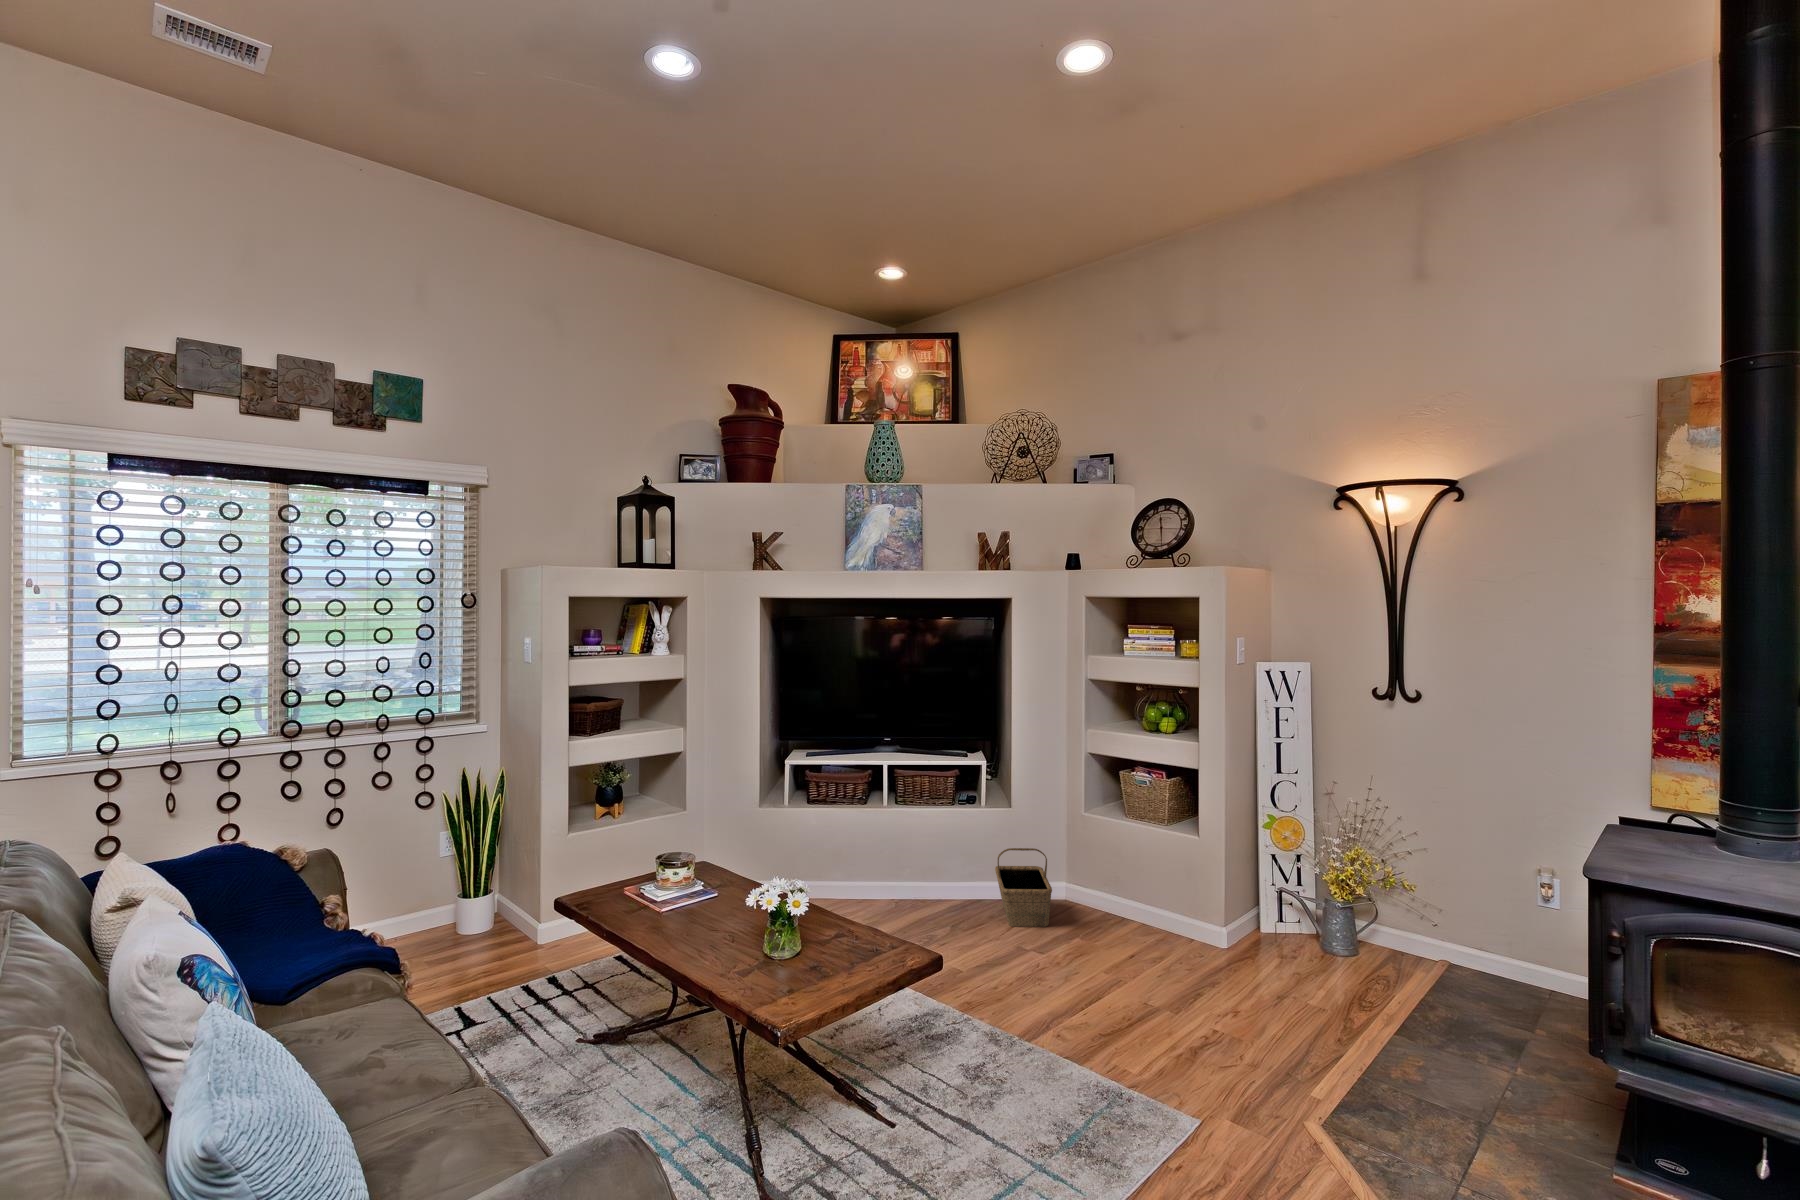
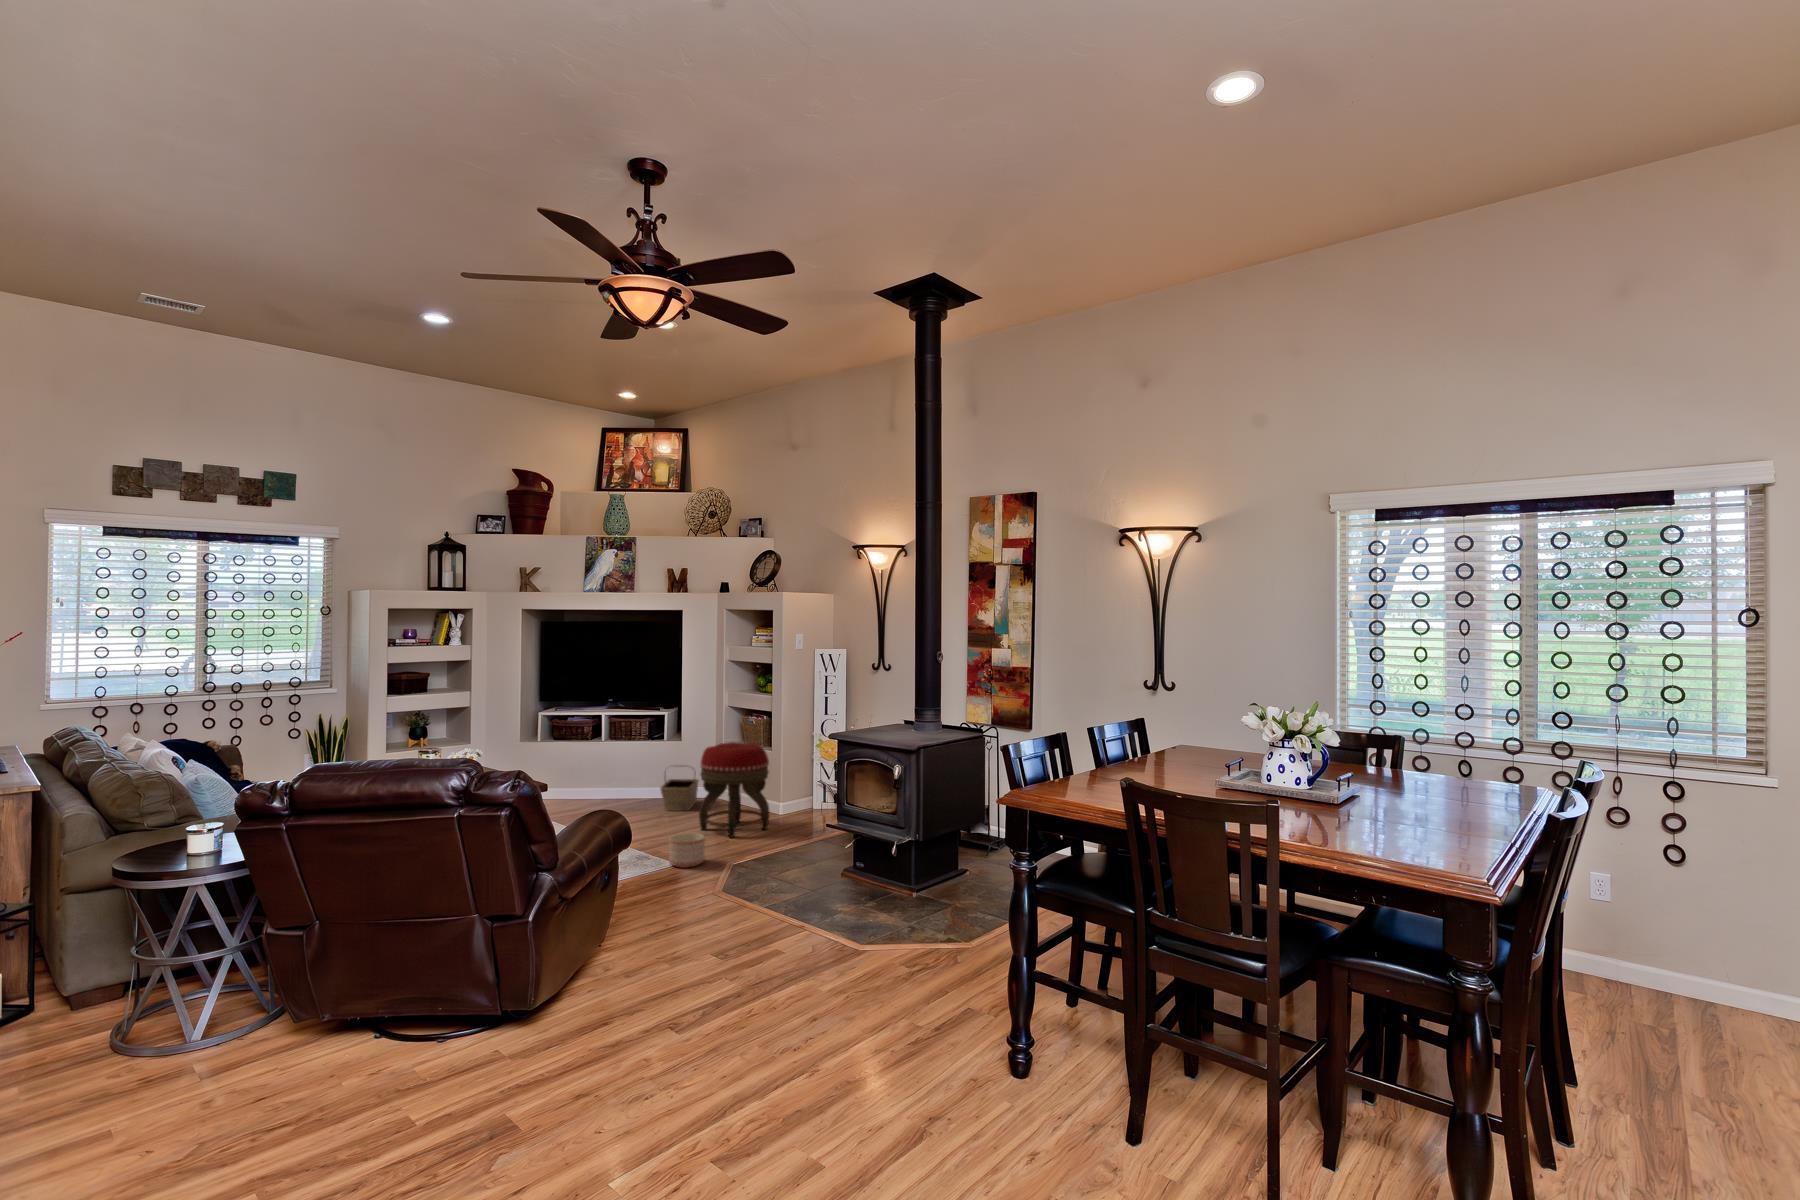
footstool: none [1116,825,1241,1010] -> present [699,742,769,838]
planter: none [1171,1035,1244,1122] -> present [669,833,705,868]

